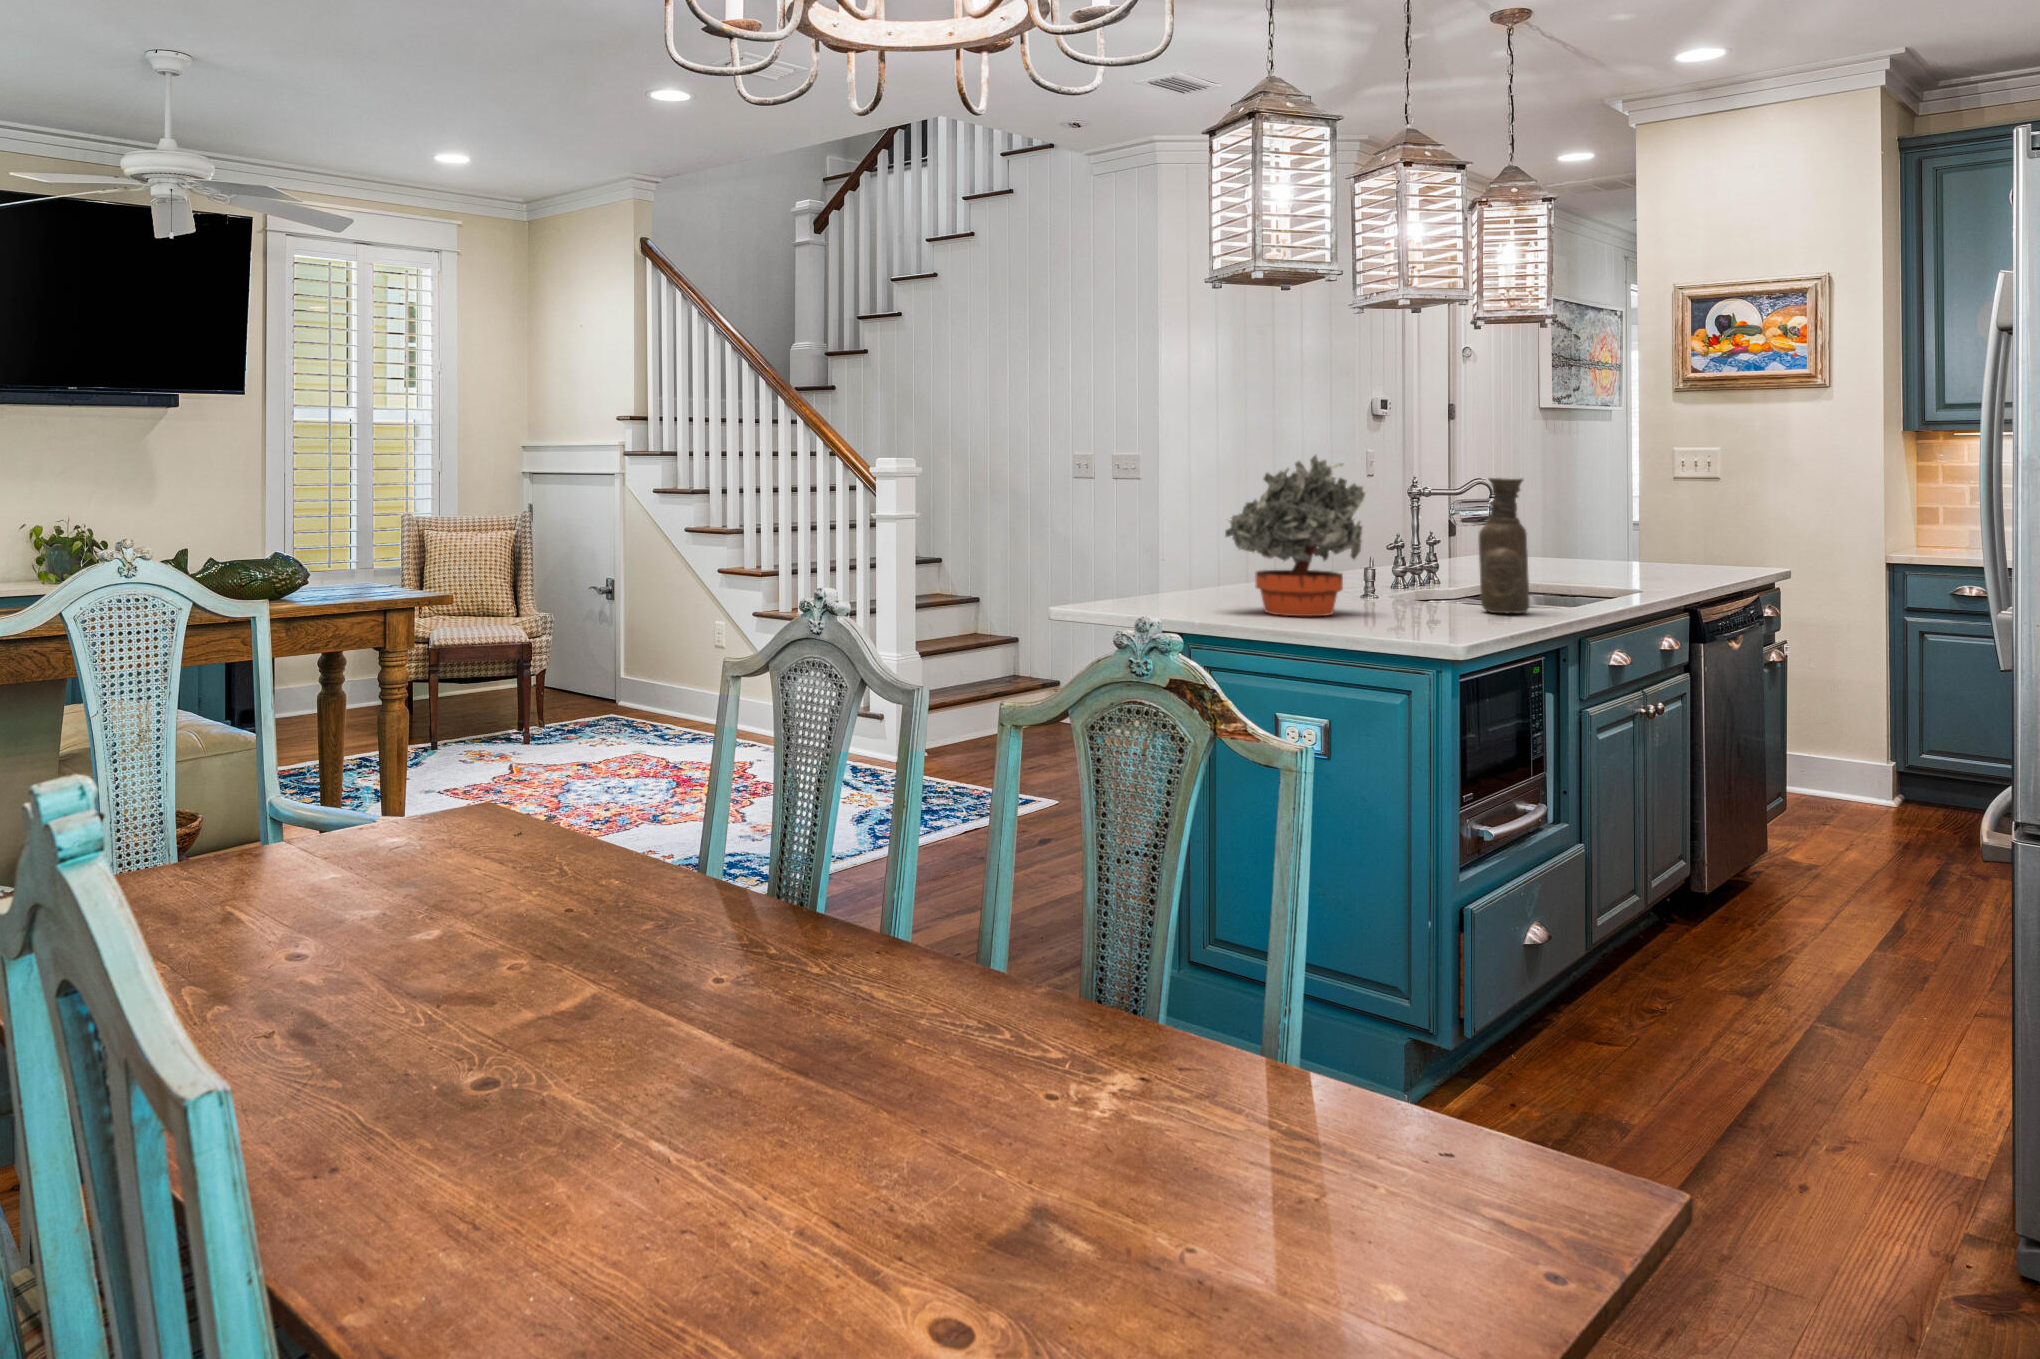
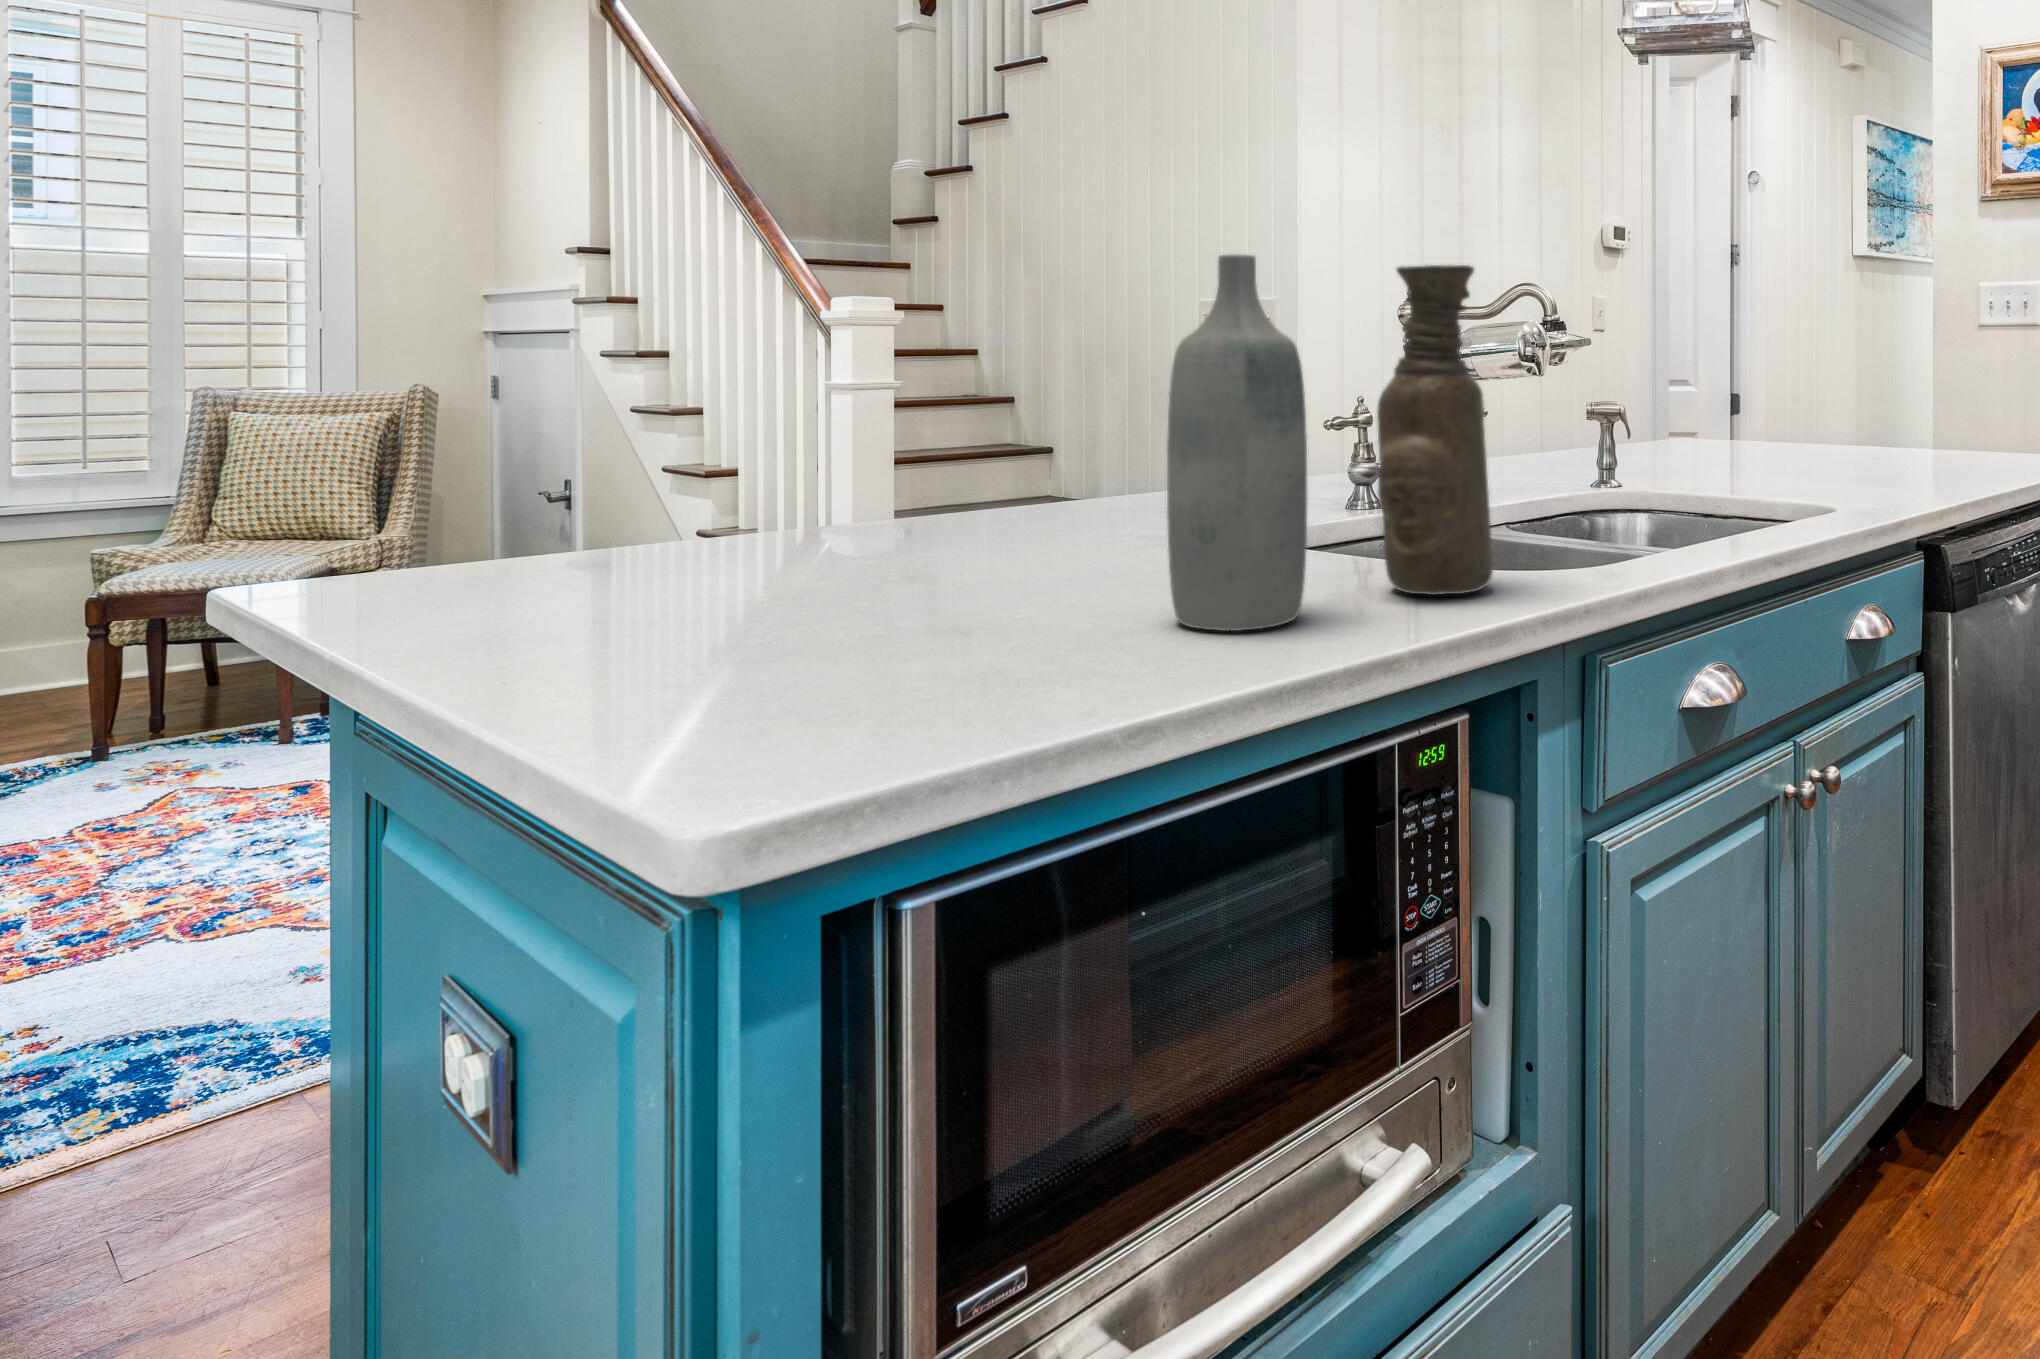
potted plant: present [1225,455,1365,616] -> none [669,201,1066,623]
bottle: none [1422,478,1476,621] -> present [1167,254,1307,631]

